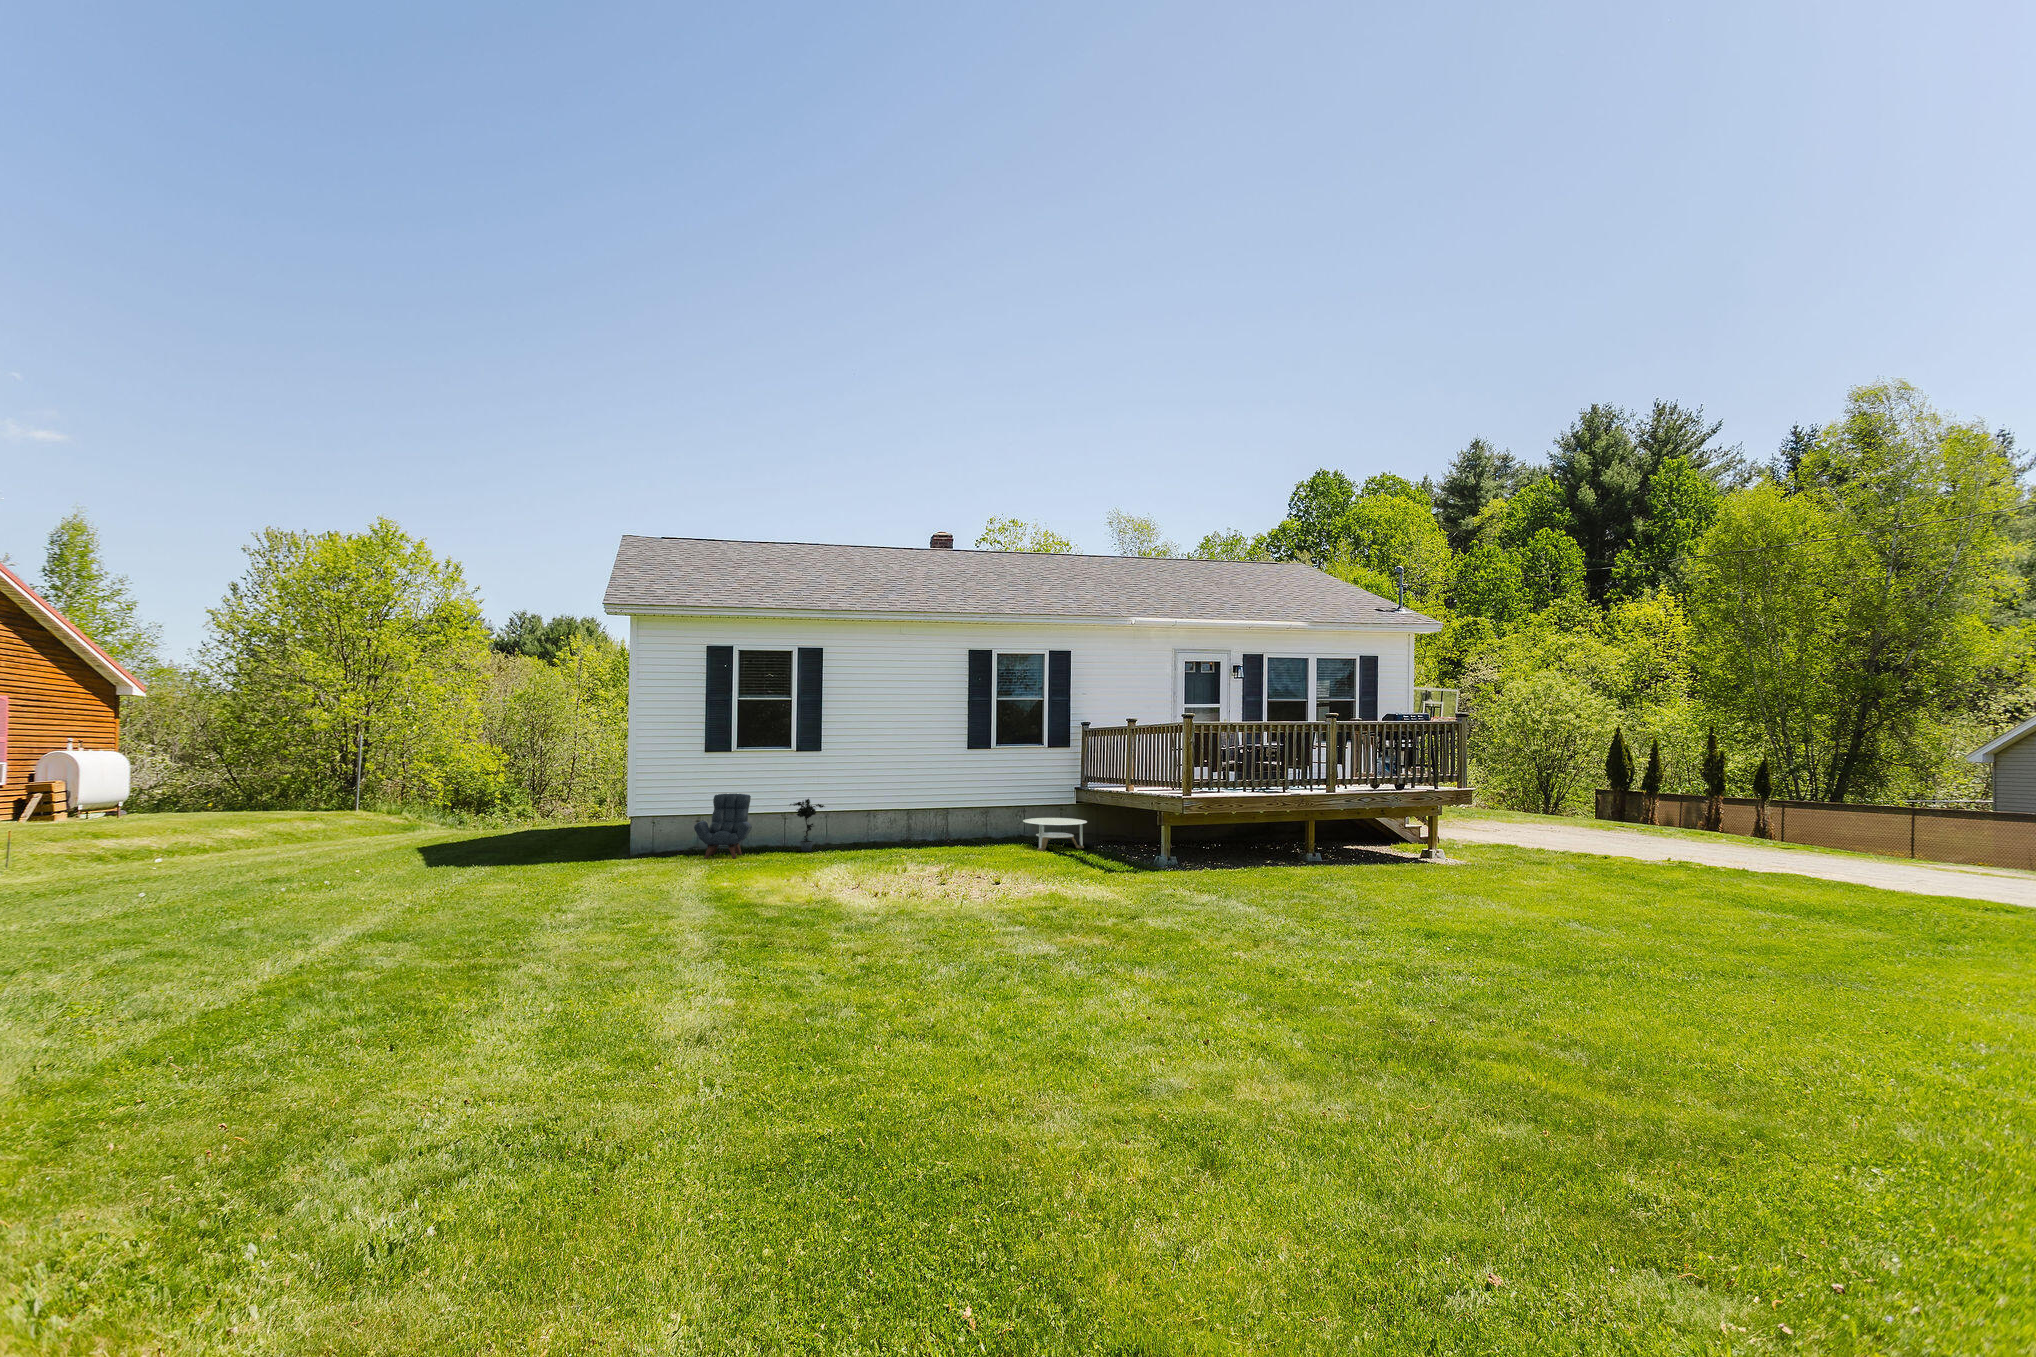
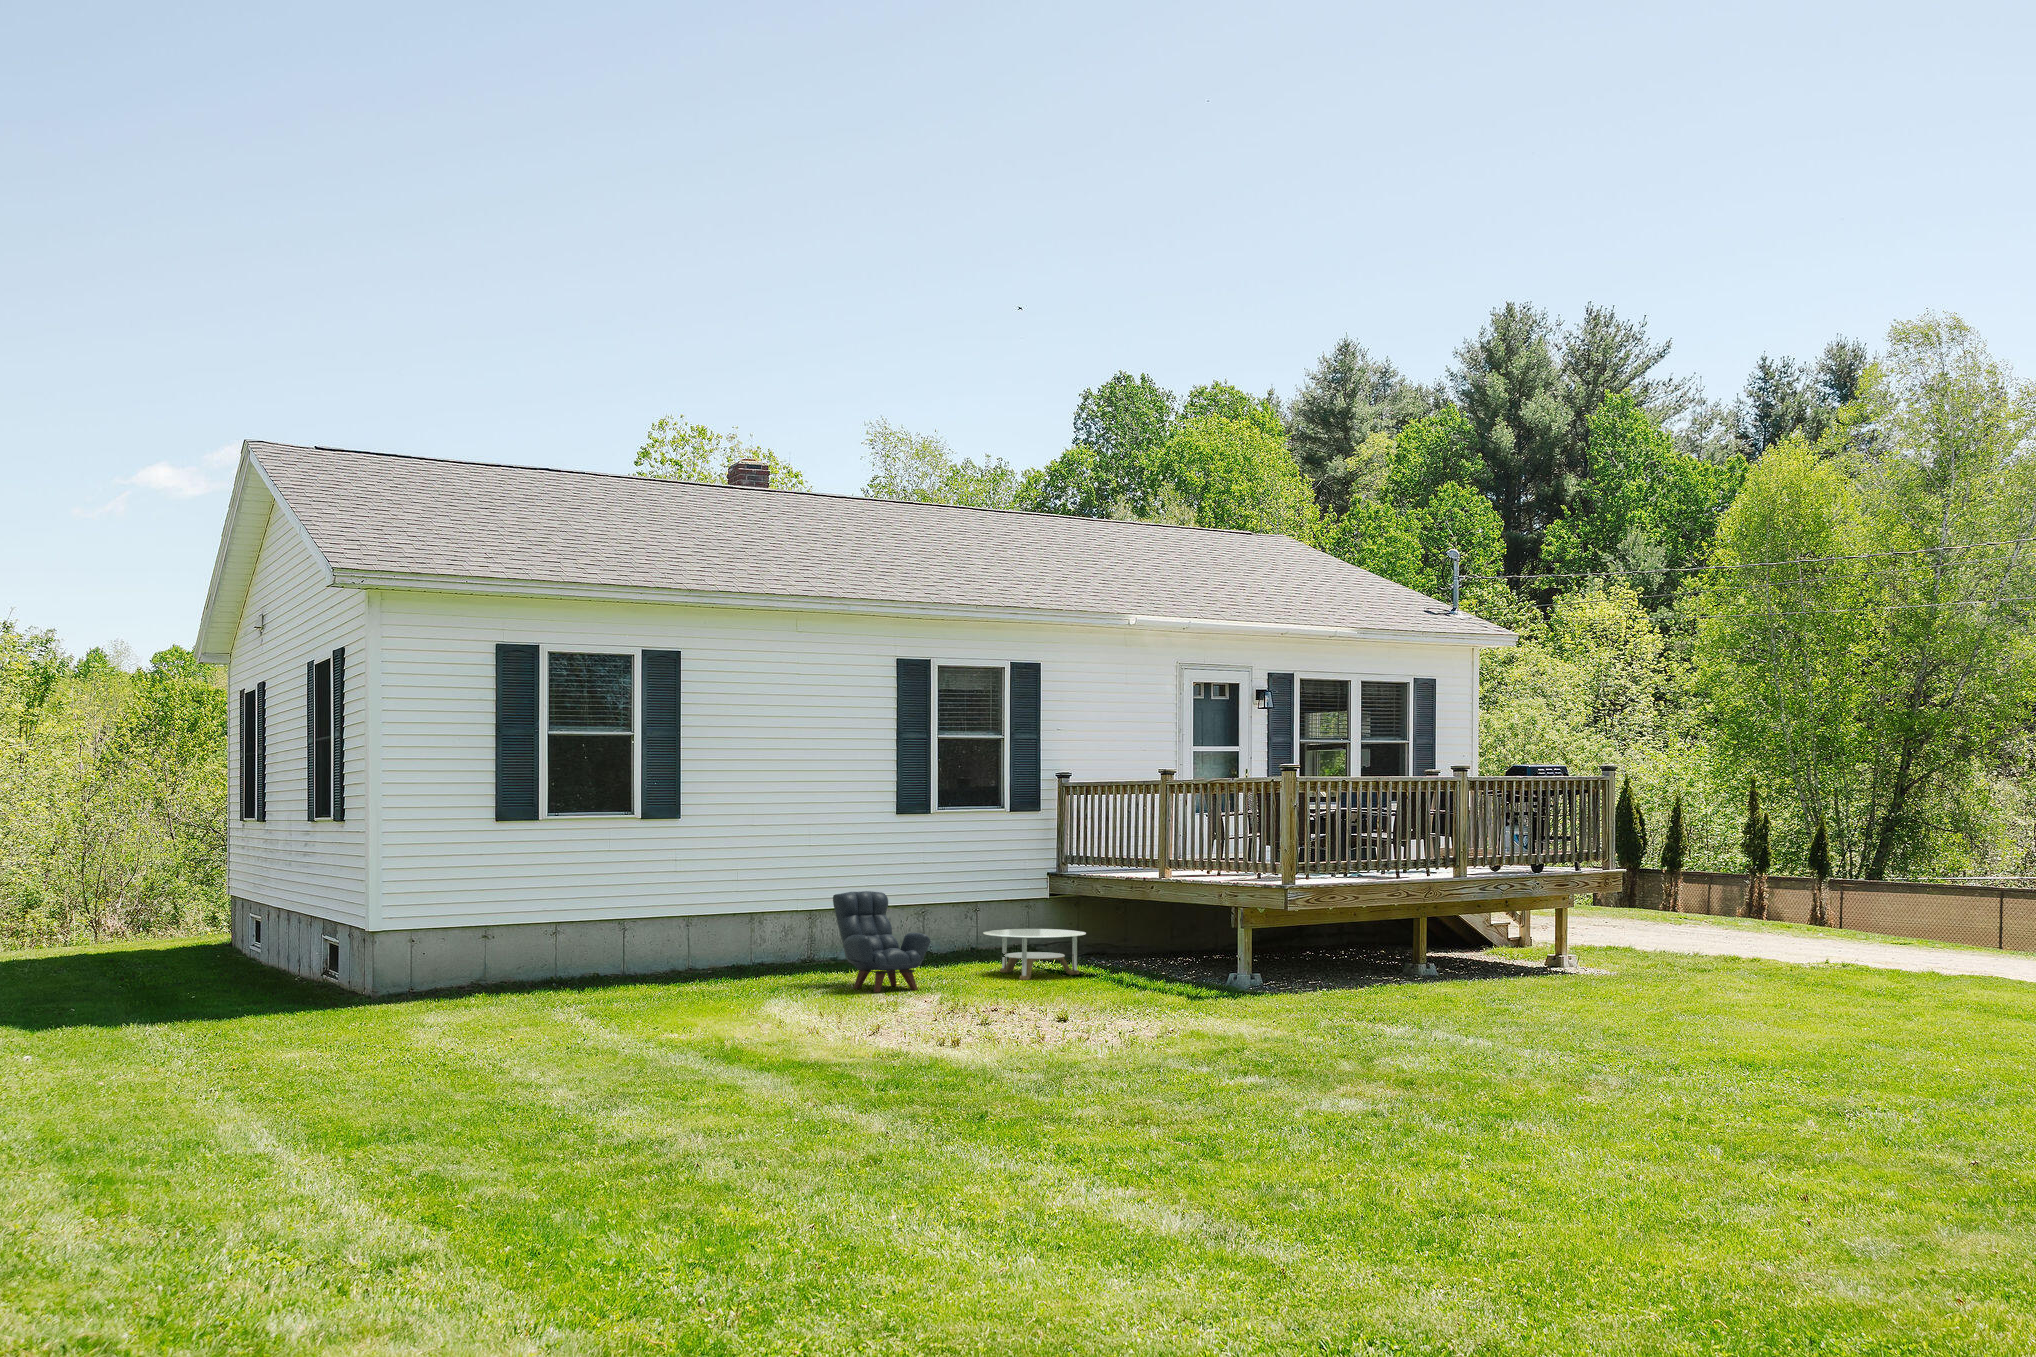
armchair: present [694,793,752,859] -> present [833,891,931,993]
potted plant: present [790,799,825,852] -> none [630,904,694,999]

